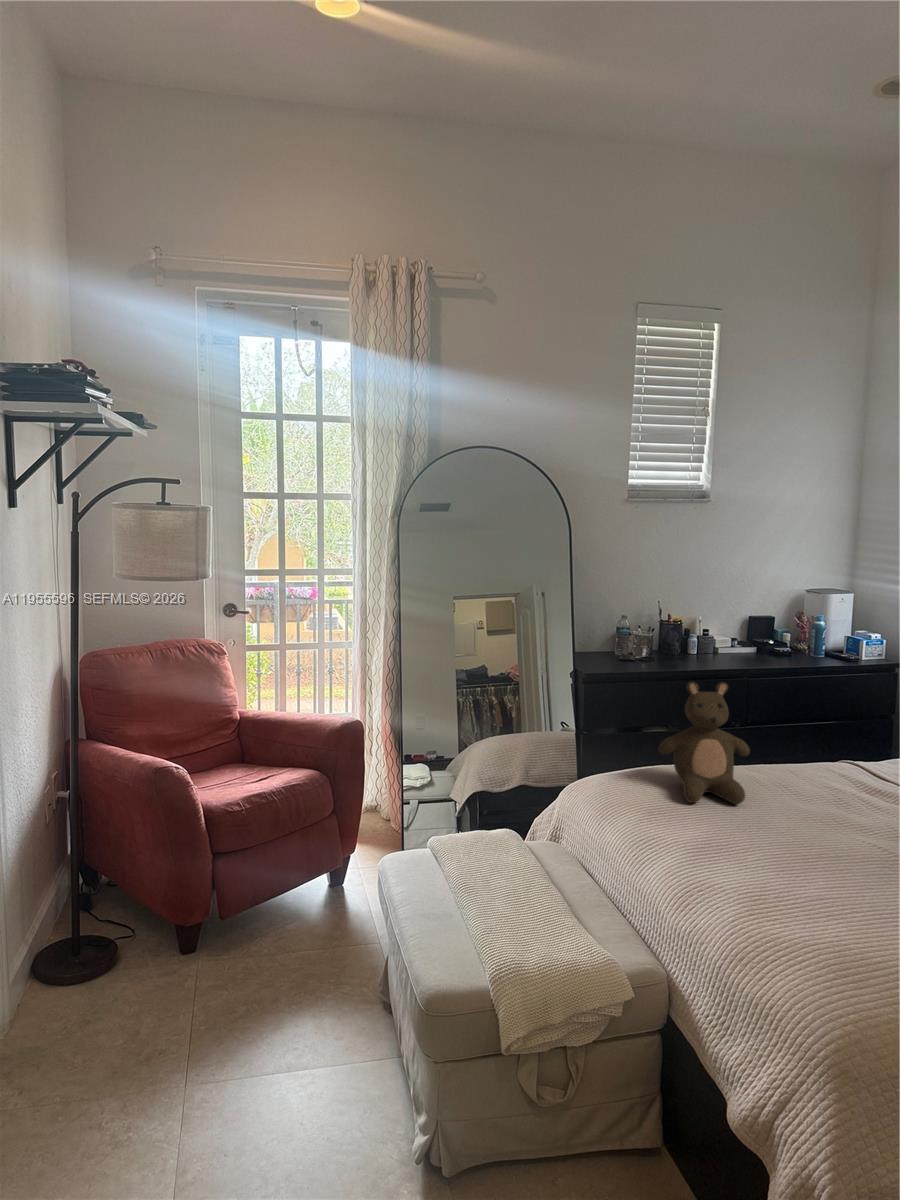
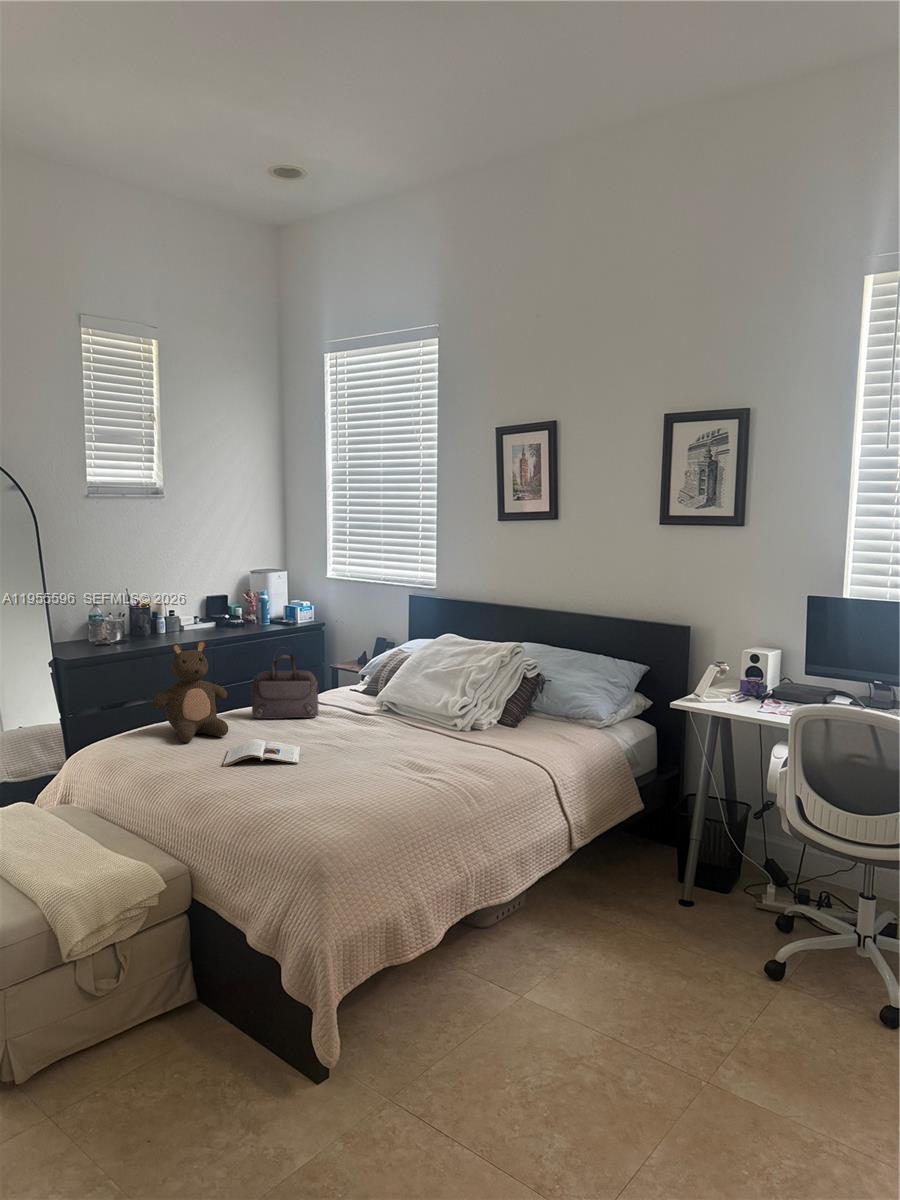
handbag: none [780,703,875,801] -> present [251,651,319,719]
magazine: none [729,821,837,873] -> present [223,739,300,767]

